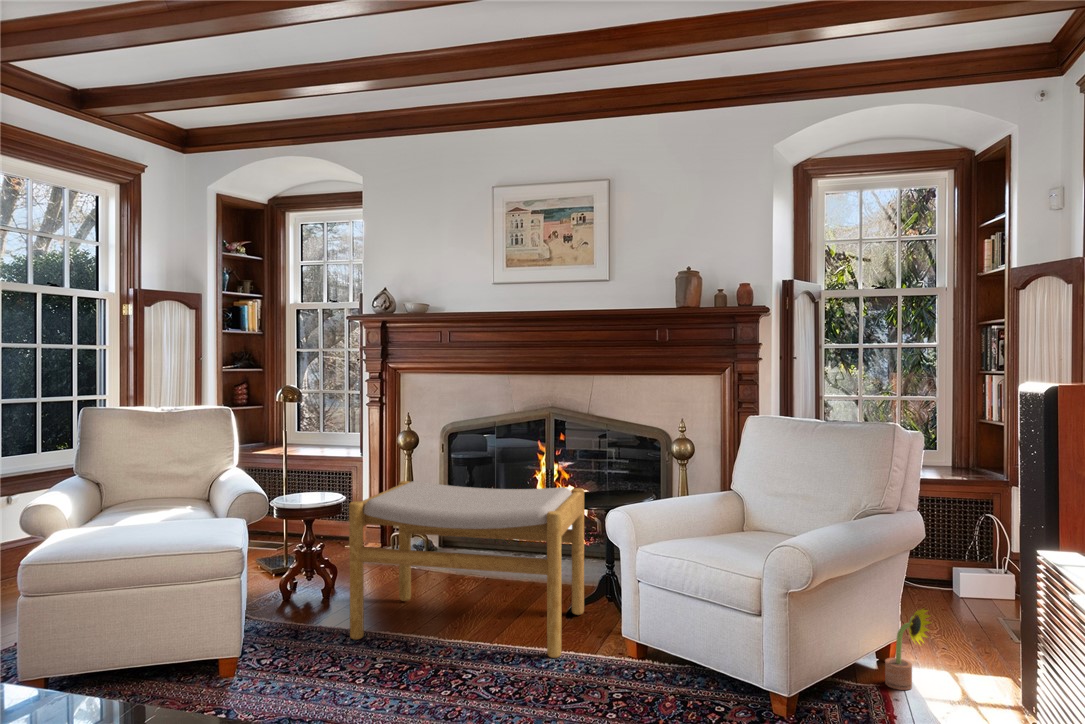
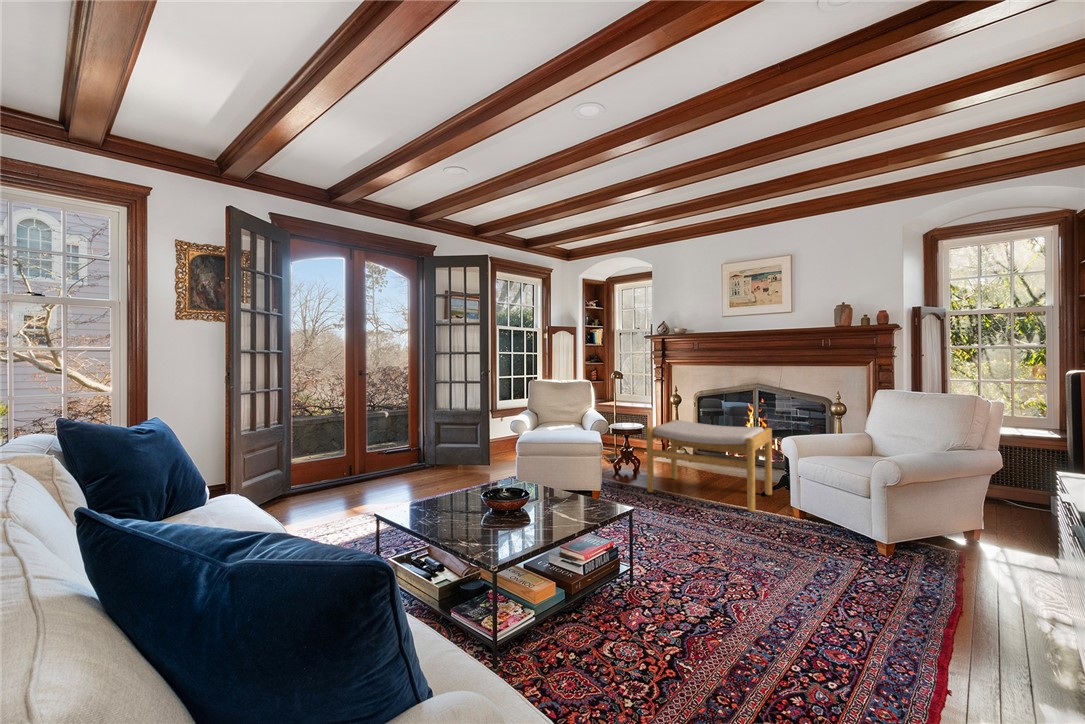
decorative plant: present [885,609,931,690] -> none [963,508,999,556]

